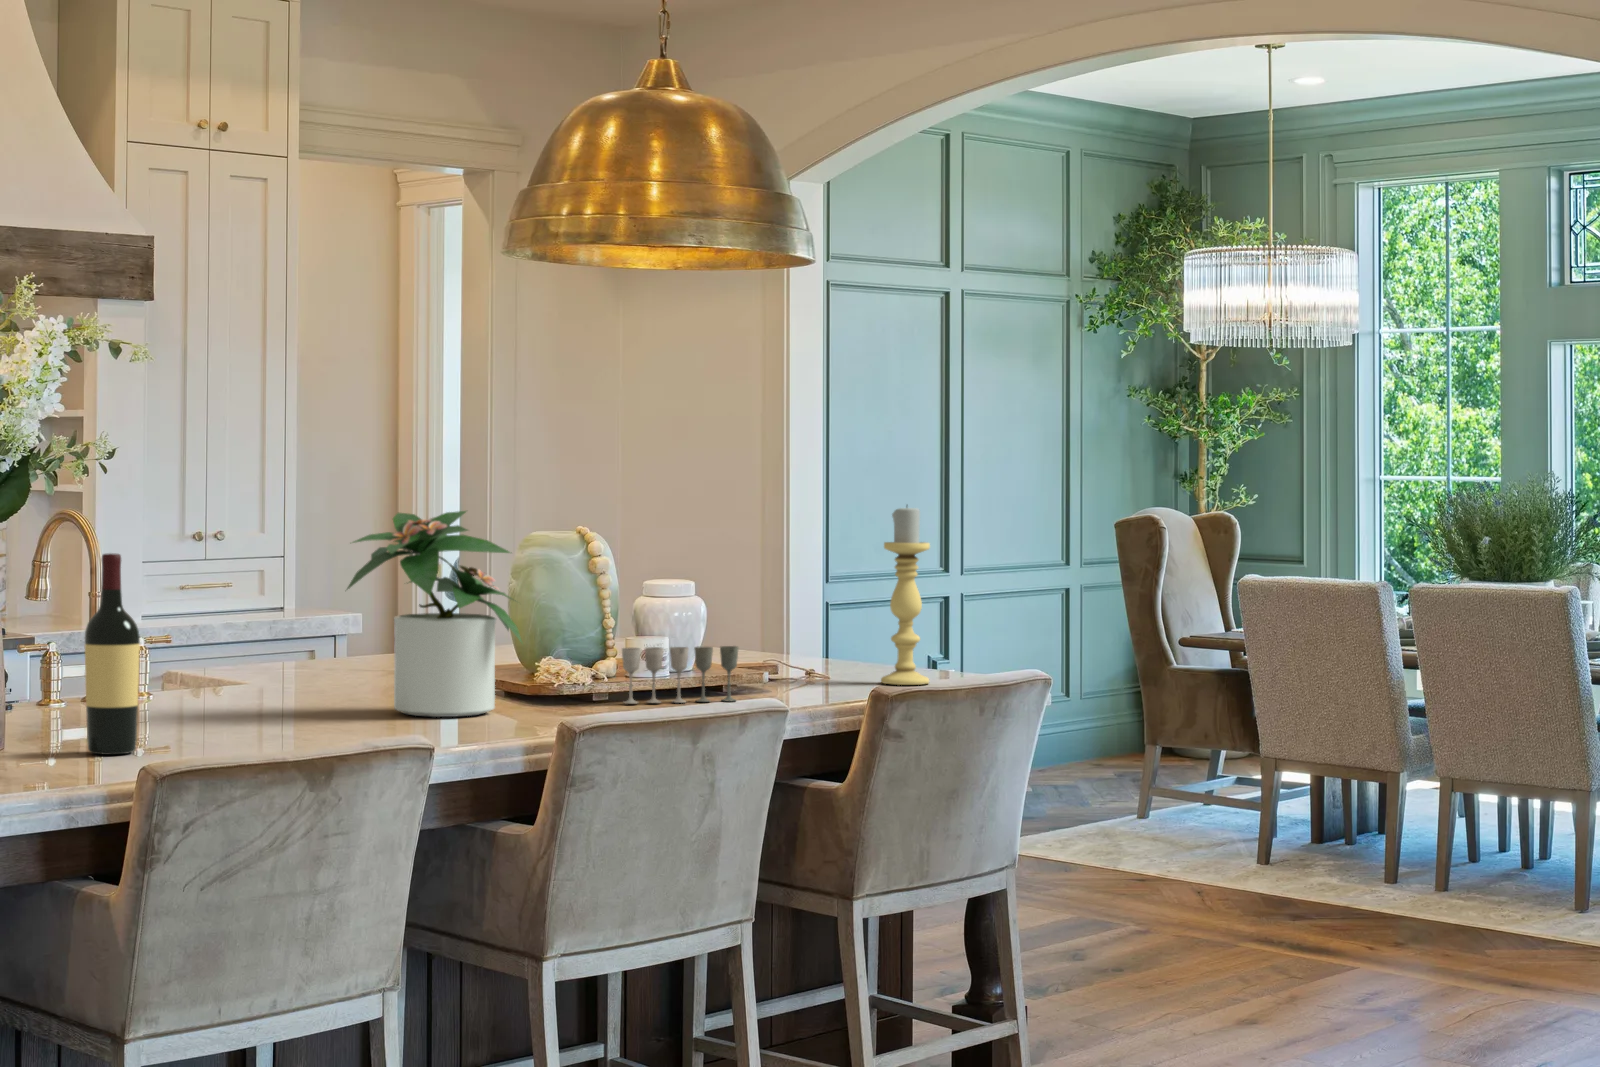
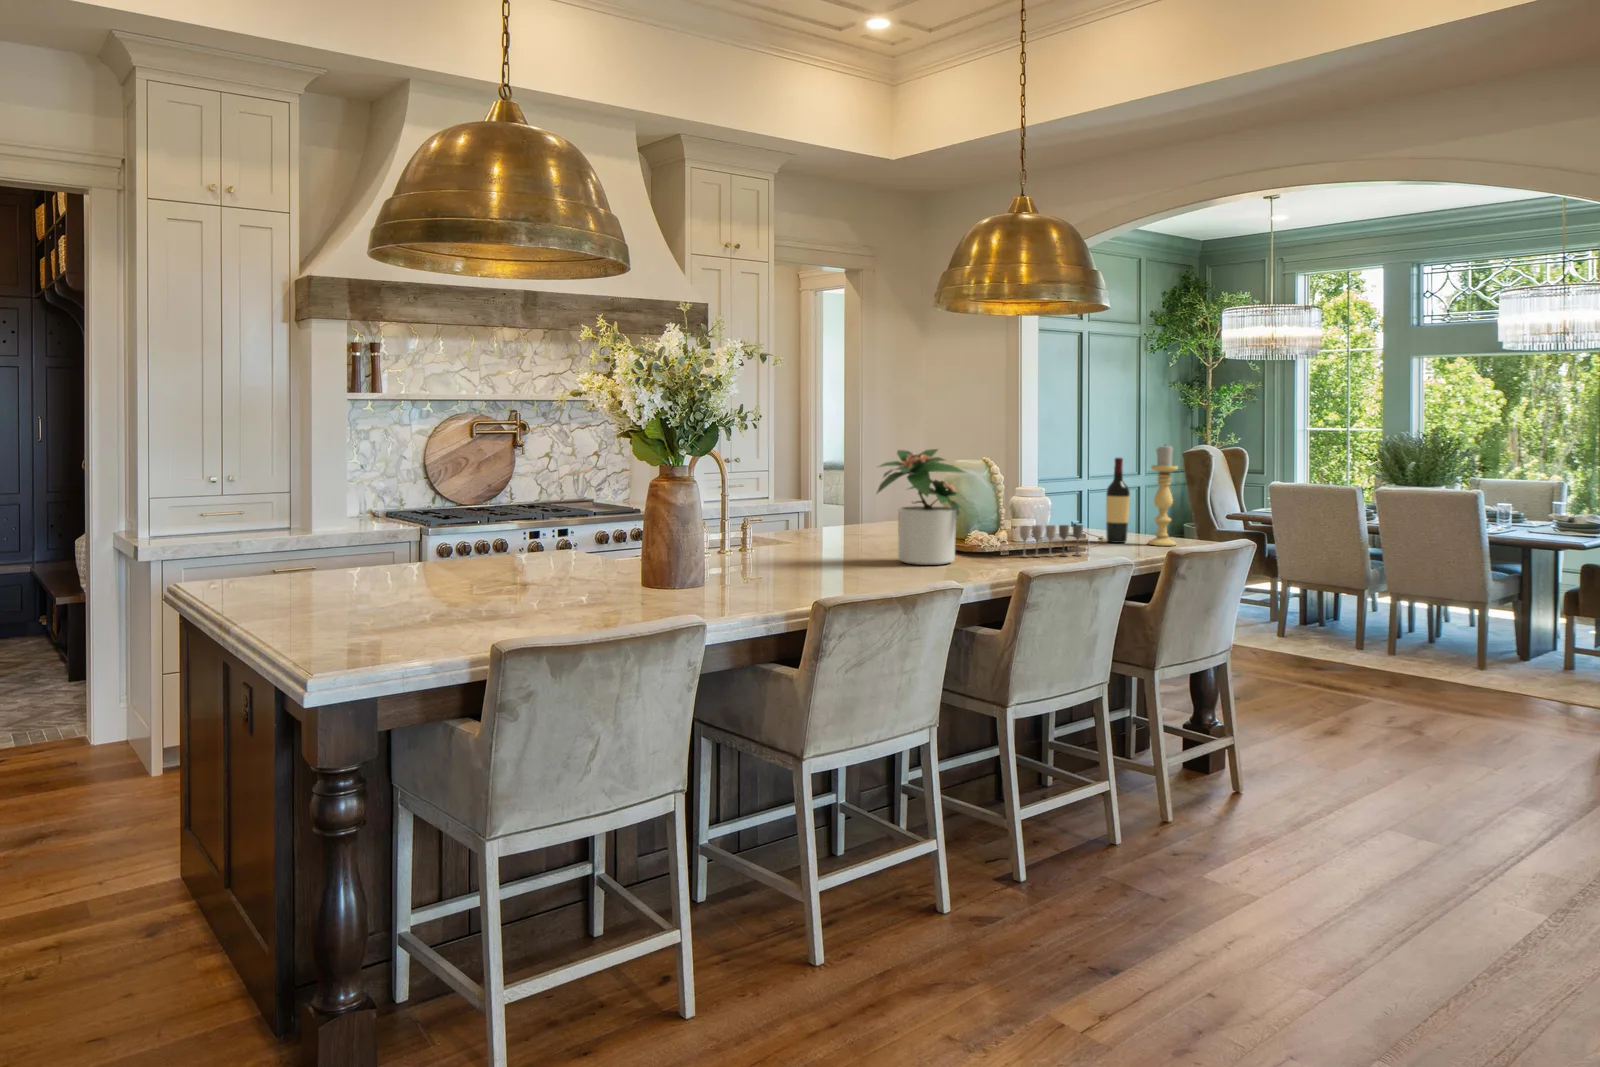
wine bottle: present [85,553,140,755] -> present [1106,458,1130,543]

